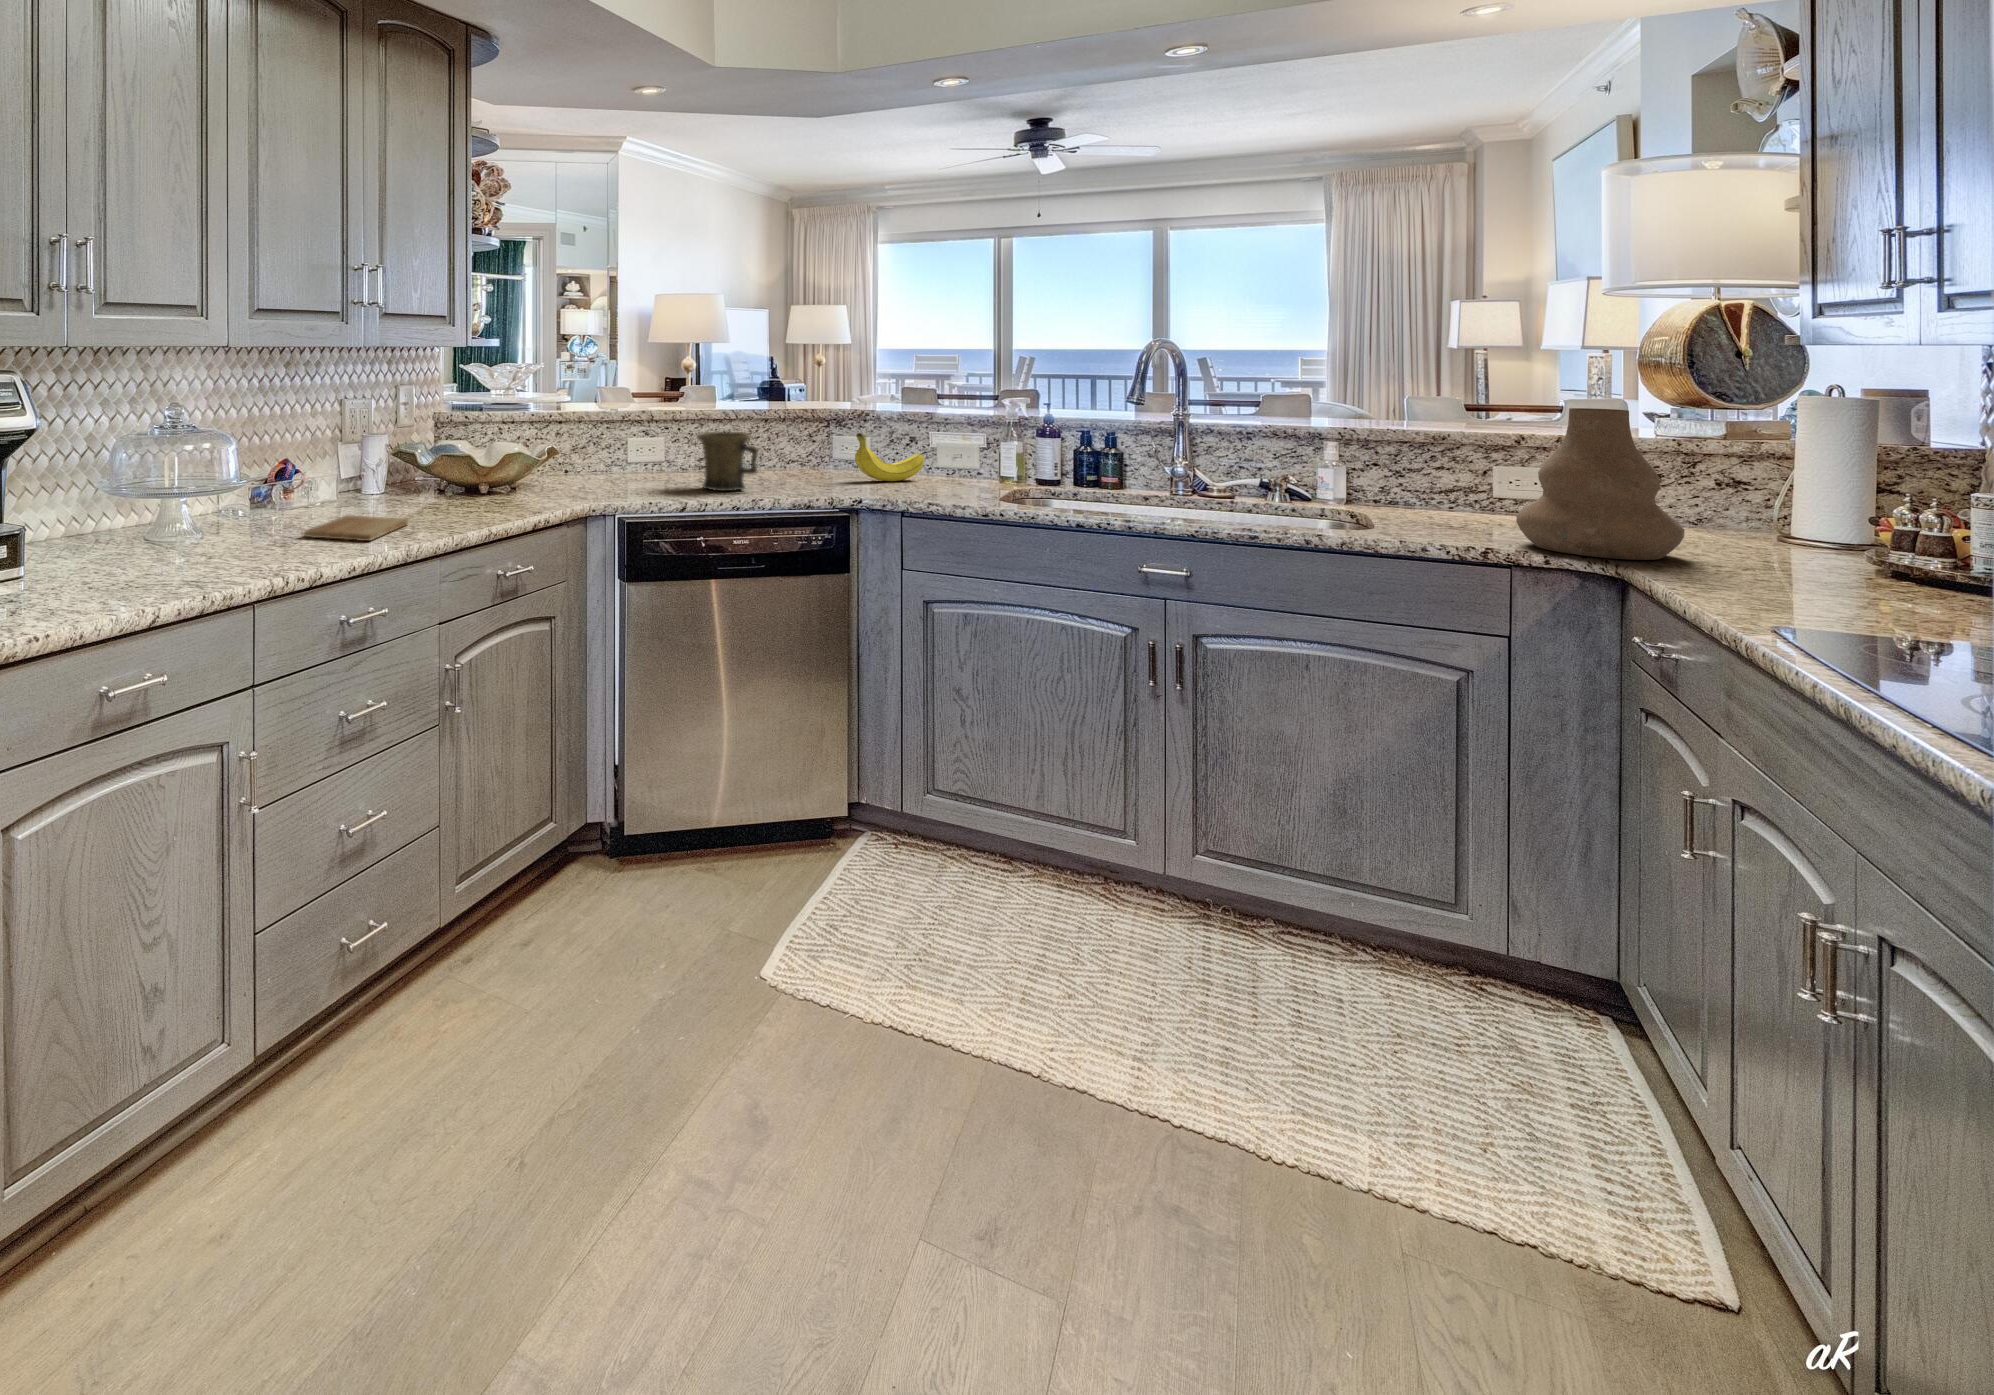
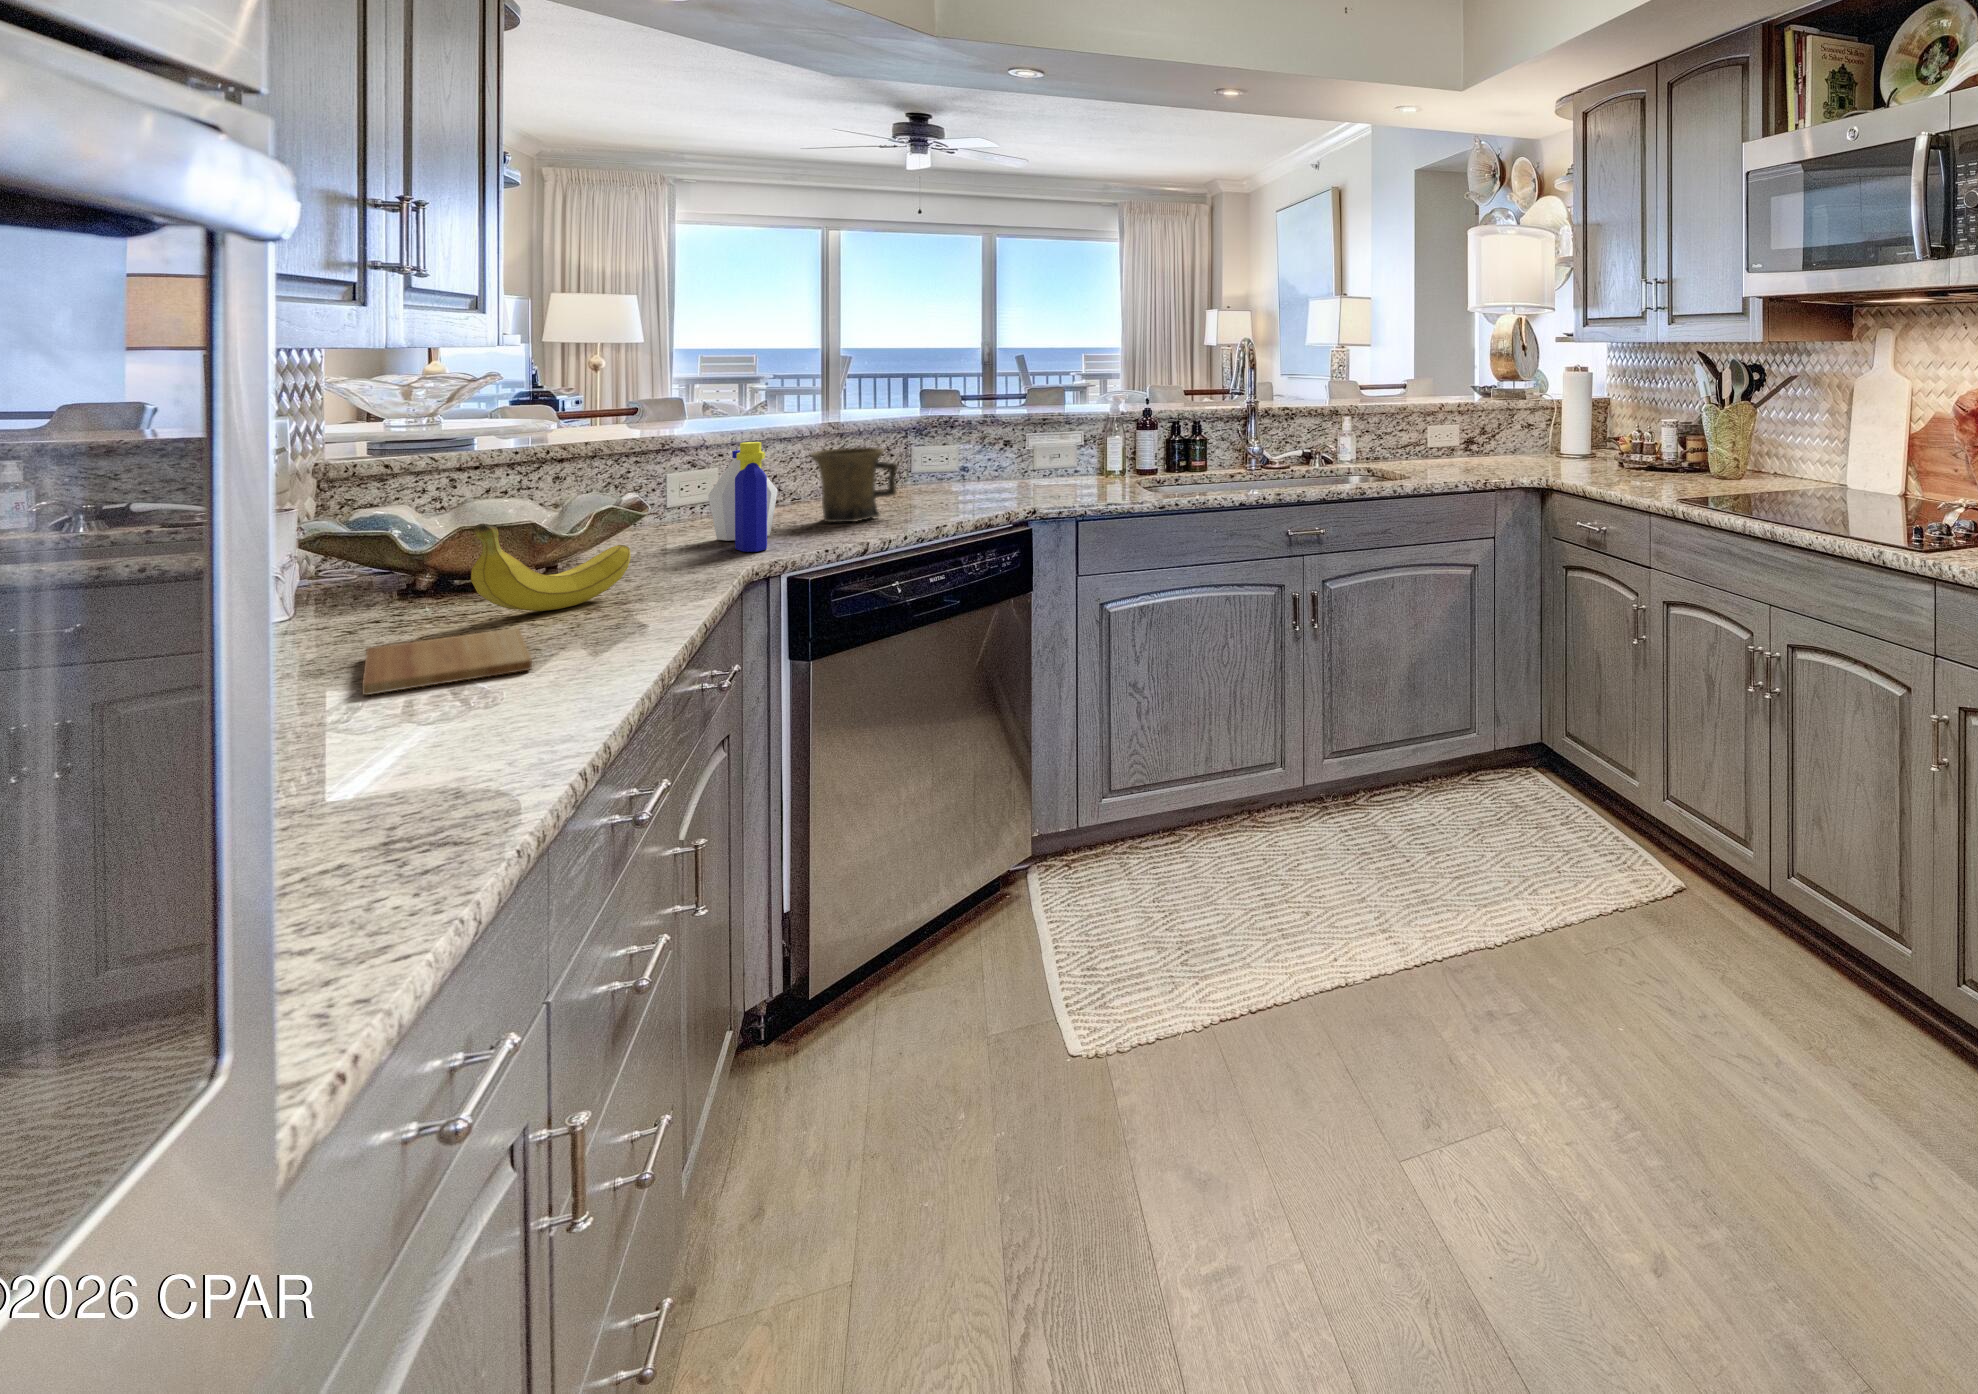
vase: present [1516,408,1684,560] -> none [1477,375,1557,473]
bottle: none [611,420,659,501] -> present [708,442,778,552]
fruit: present [855,433,924,481] -> present [471,524,631,611]

